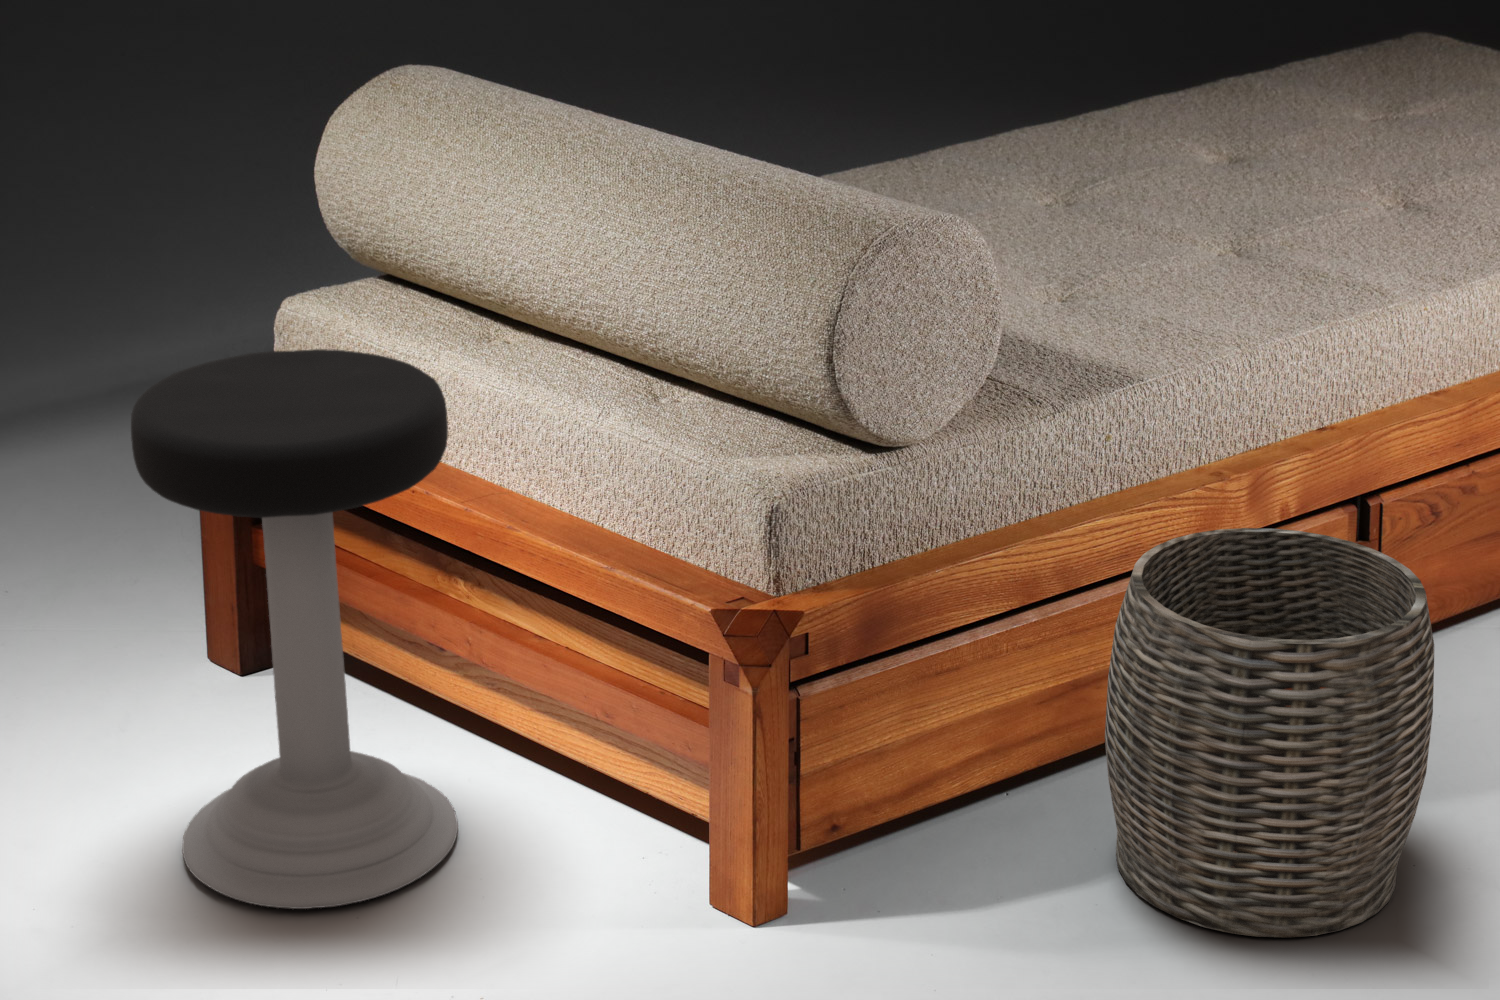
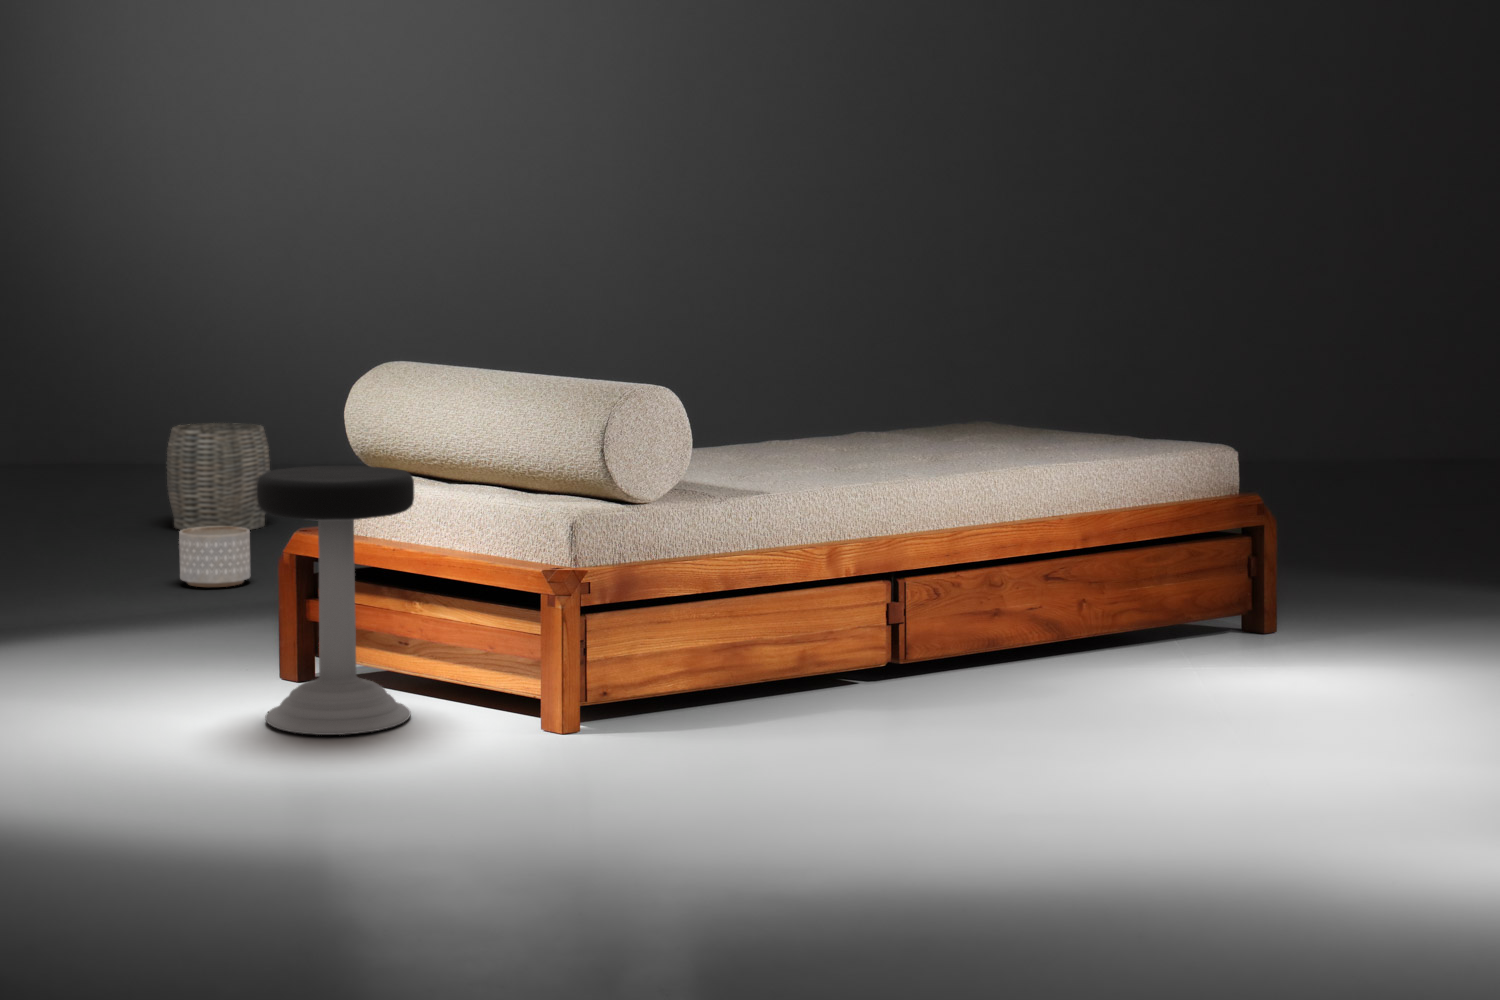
planter: none [56,258,182,374] -> present [179,526,250,587]
woven basket: present [1105,528,1434,938] -> present [167,423,270,530]

